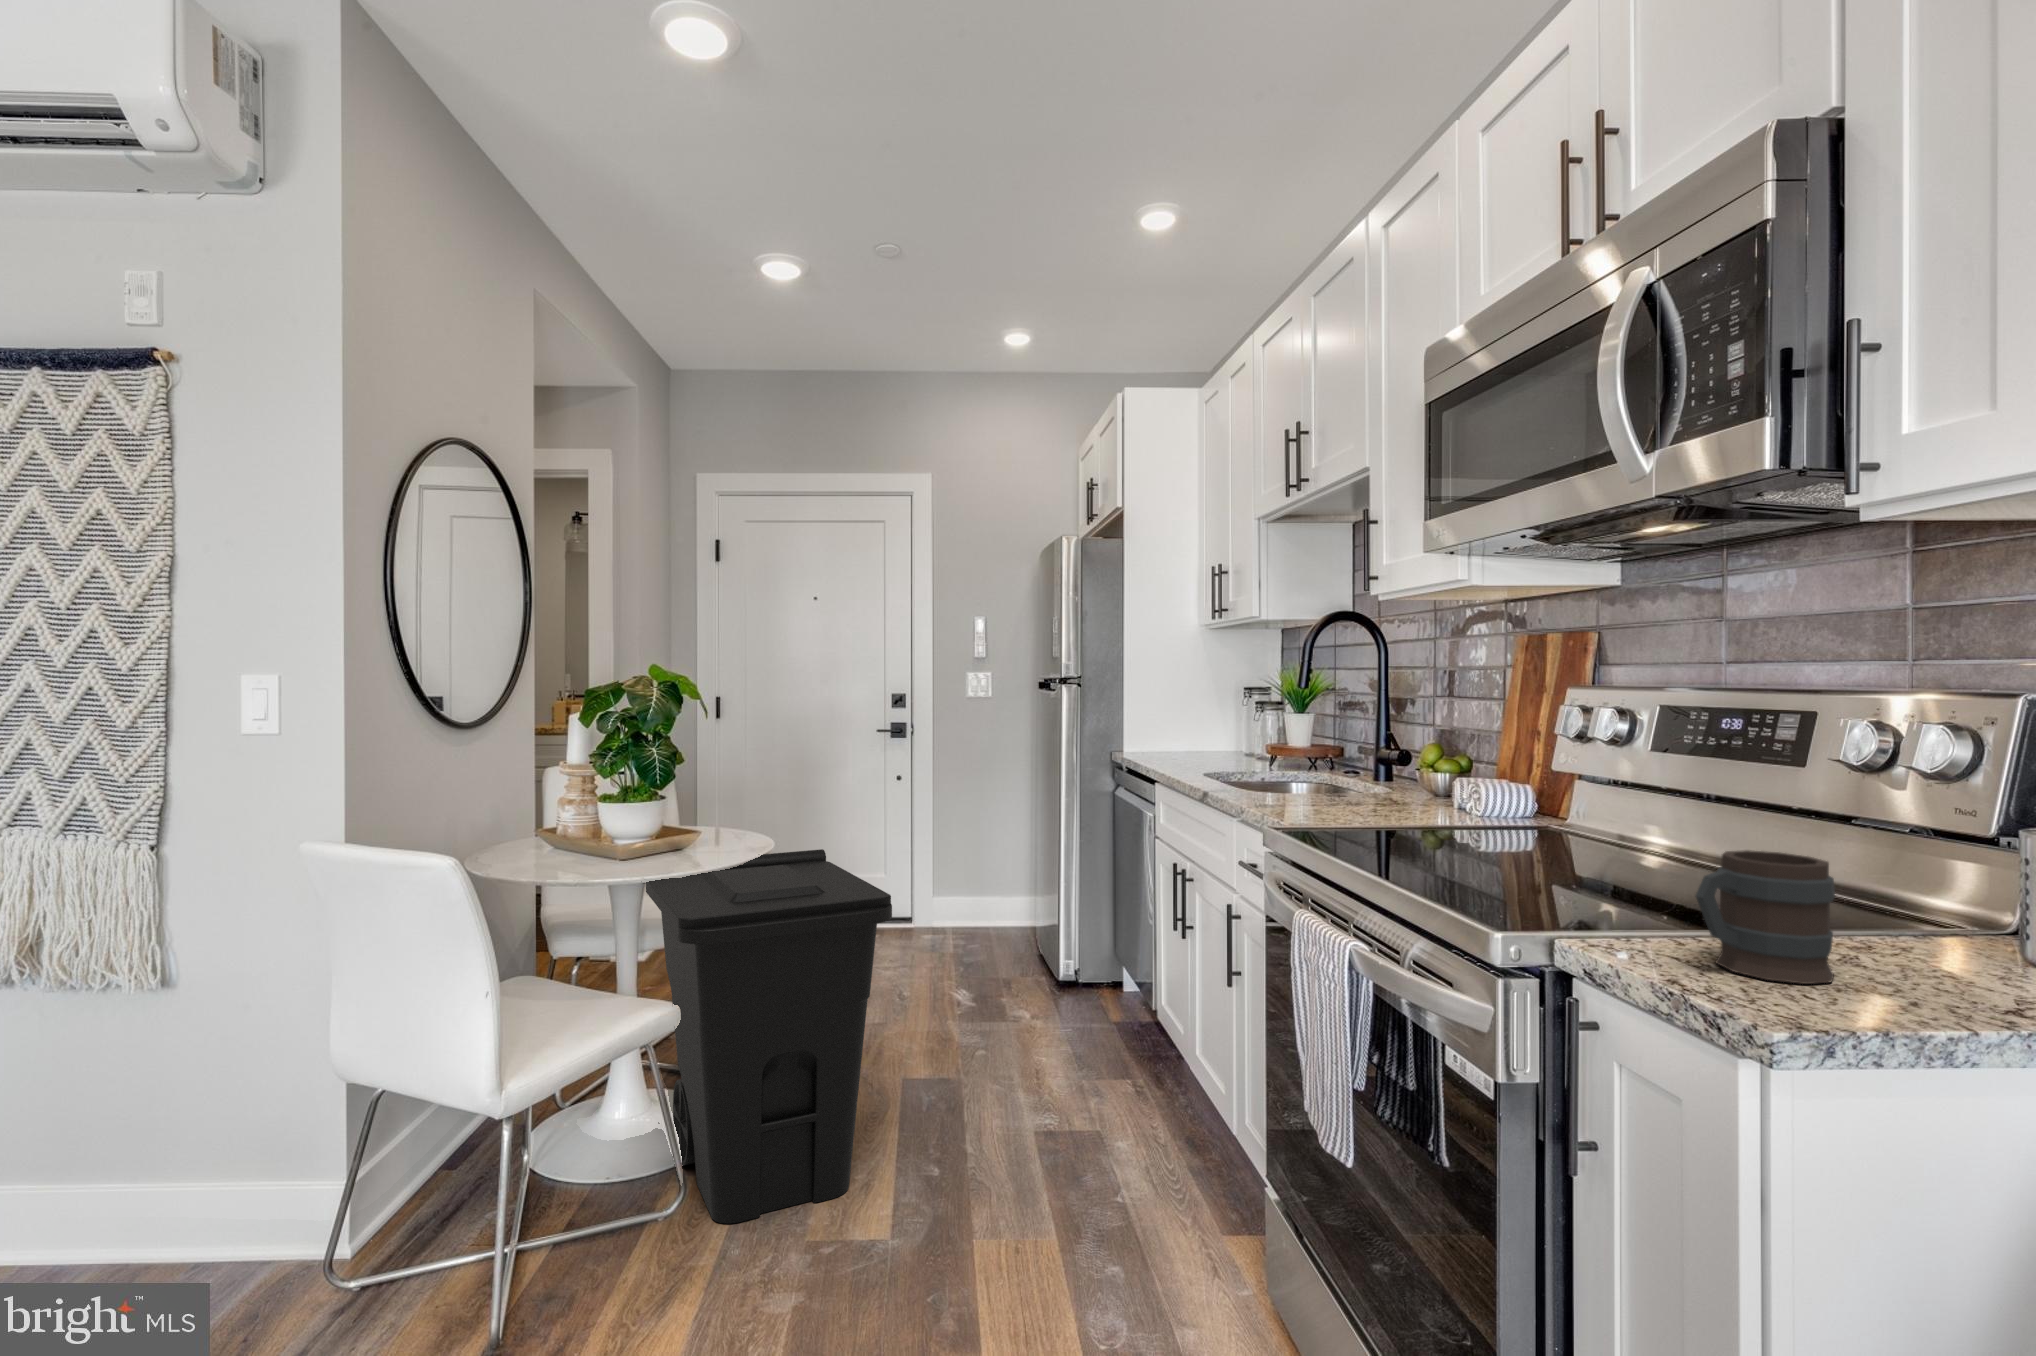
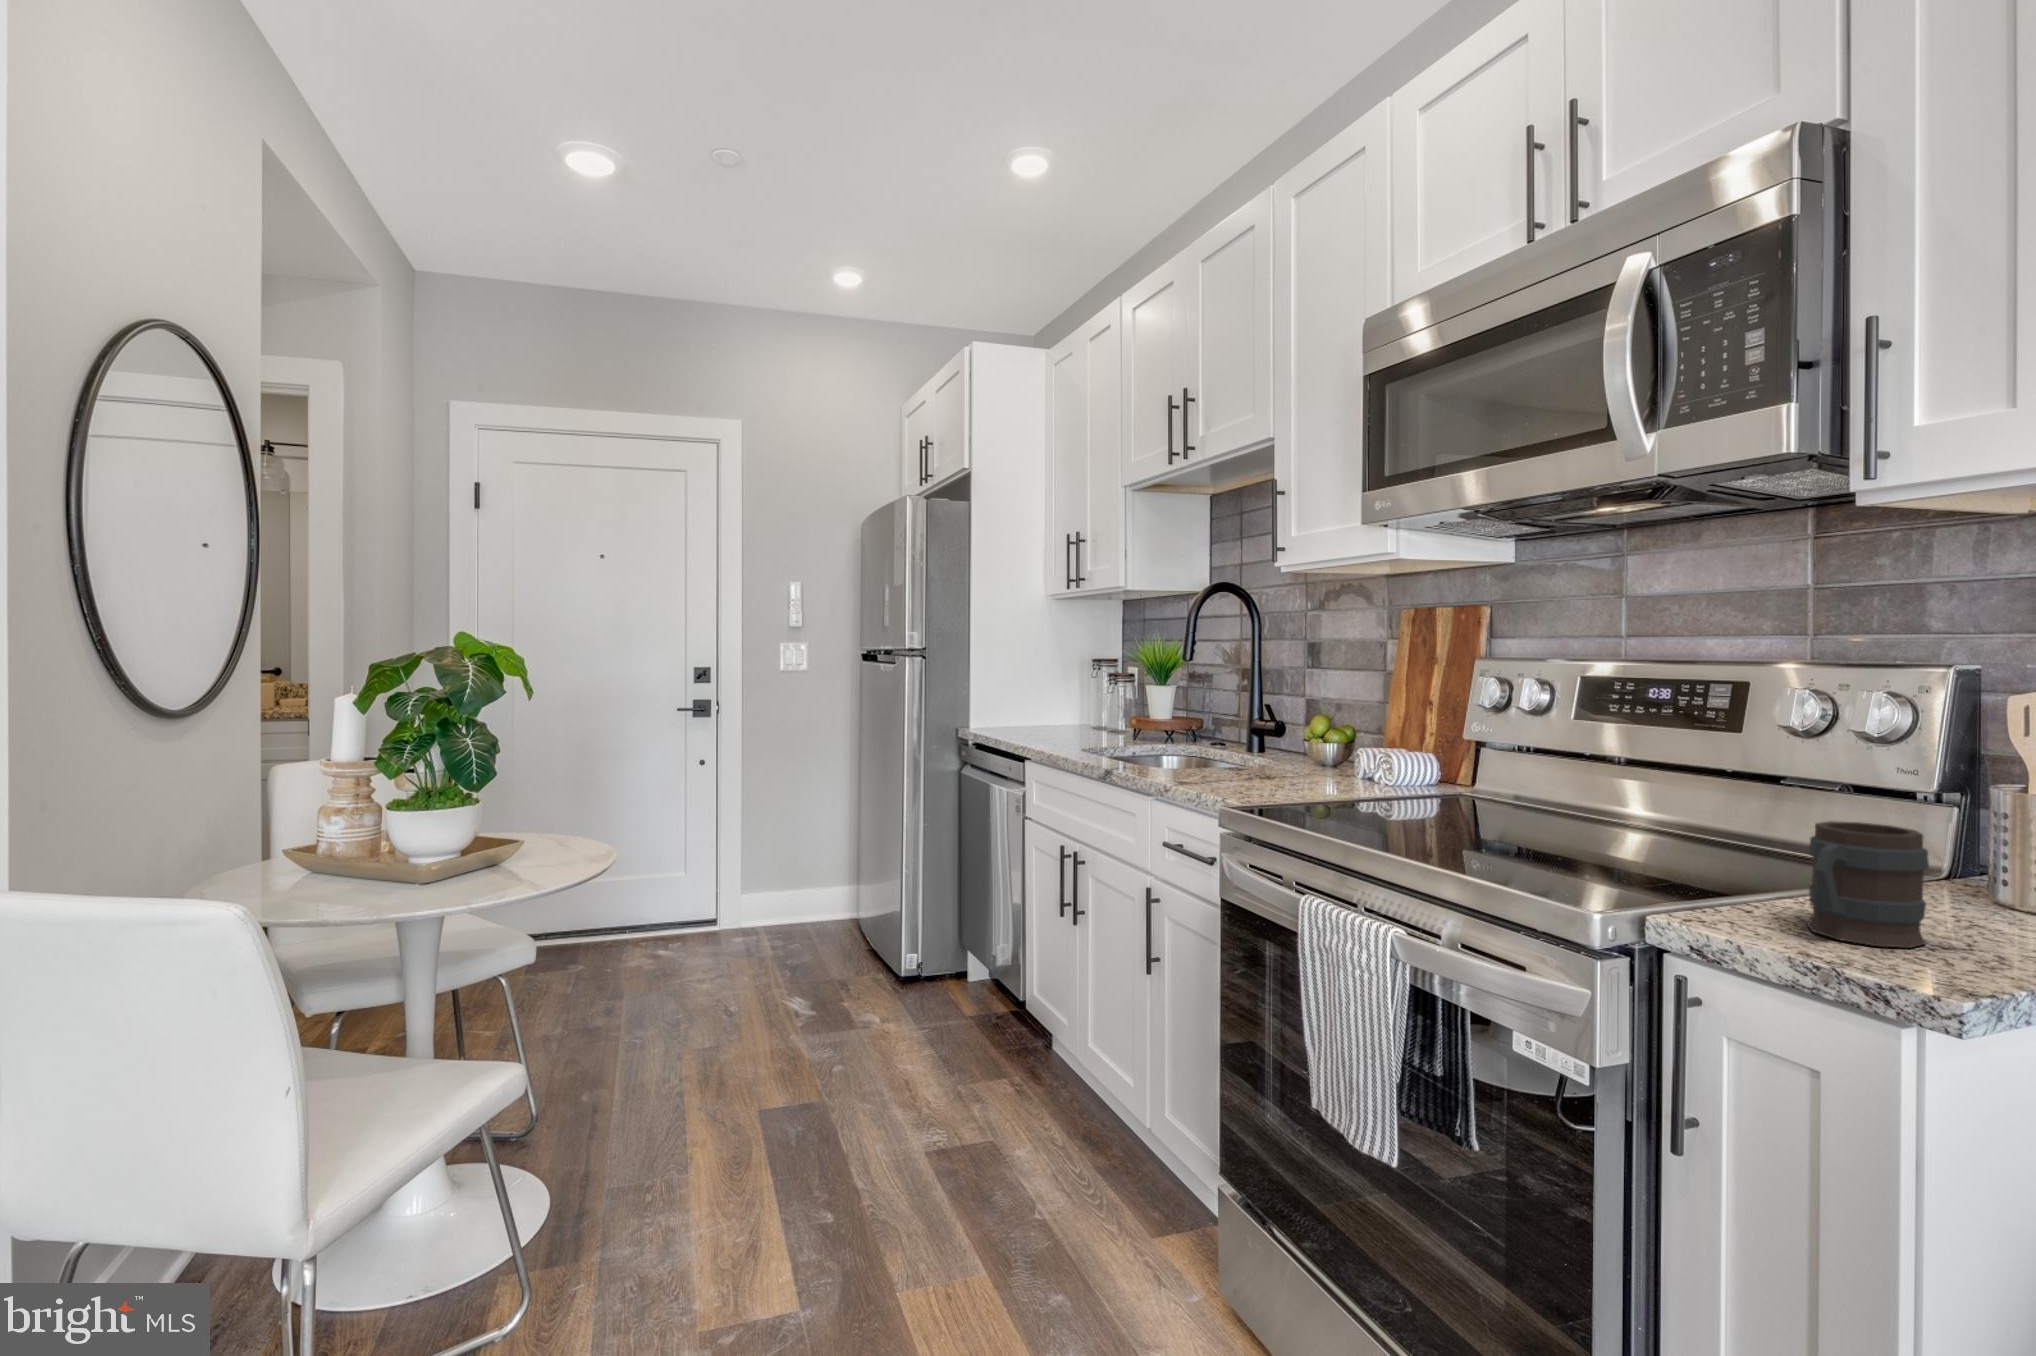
trash can: present [643,849,892,1224] -> none [448,853,783,1304]

